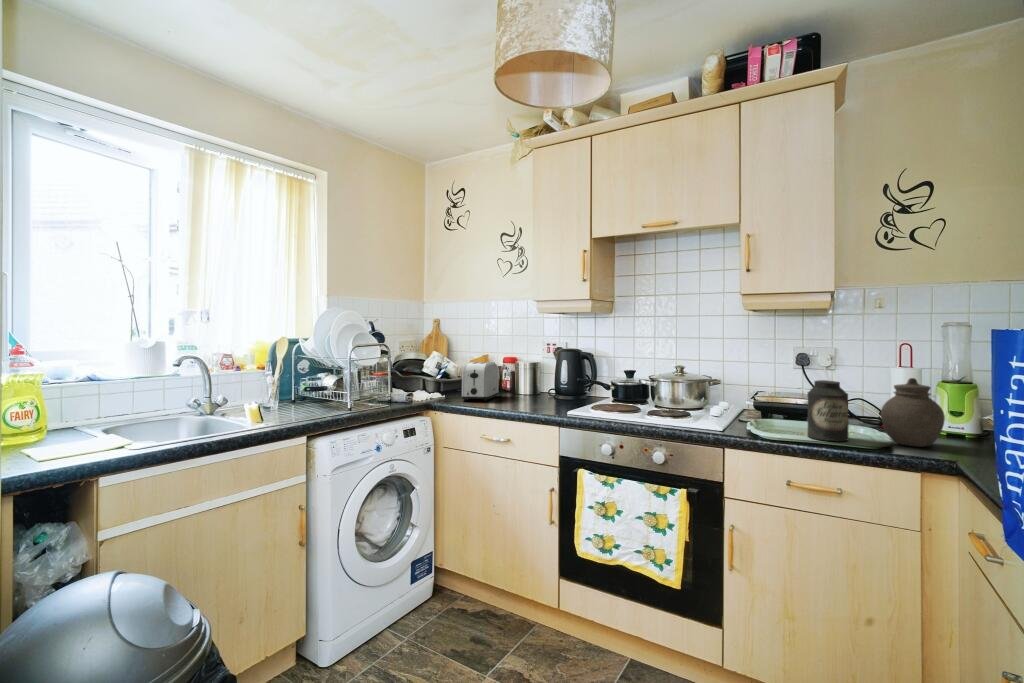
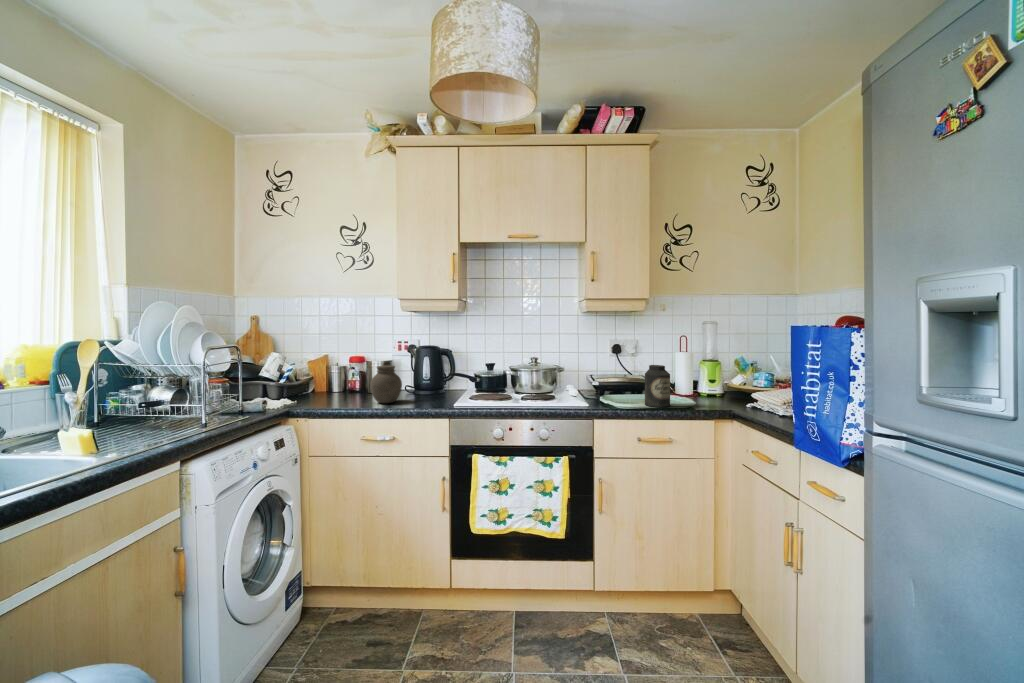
toaster: present [461,362,499,401] -> none [319,360,352,403]
jar: present [881,378,945,447] -> present [370,361,402,403]

